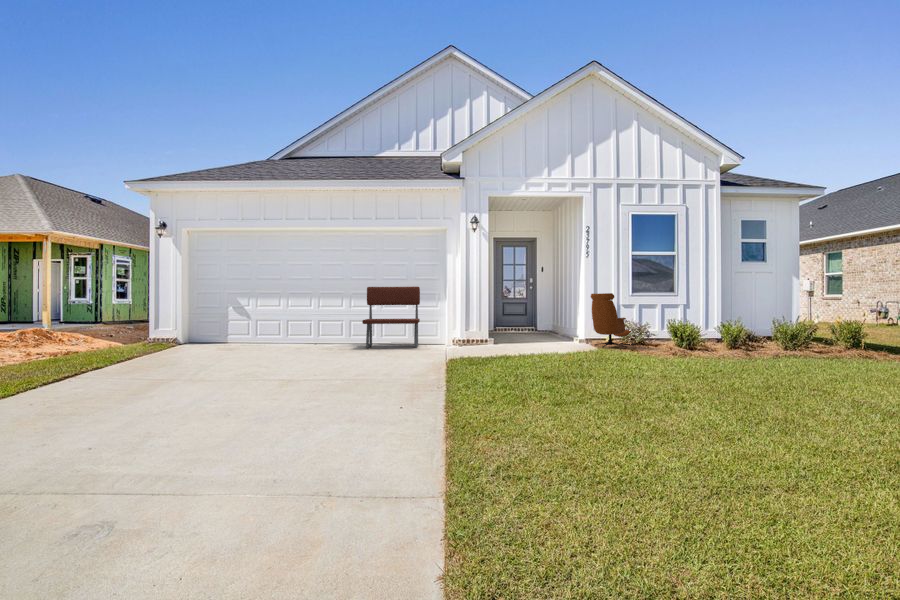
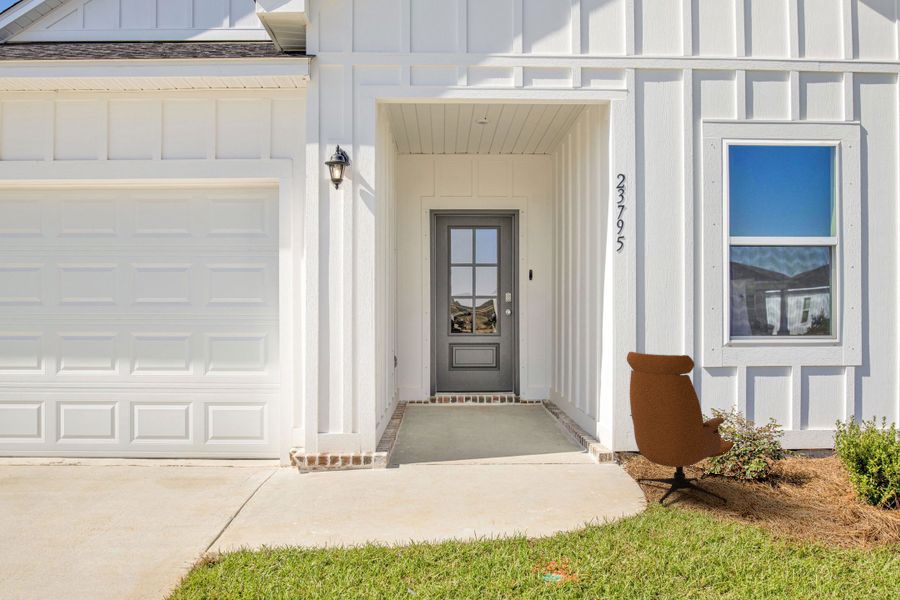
bench: present [362,287,420,348] -> none [39,323,216,482]

